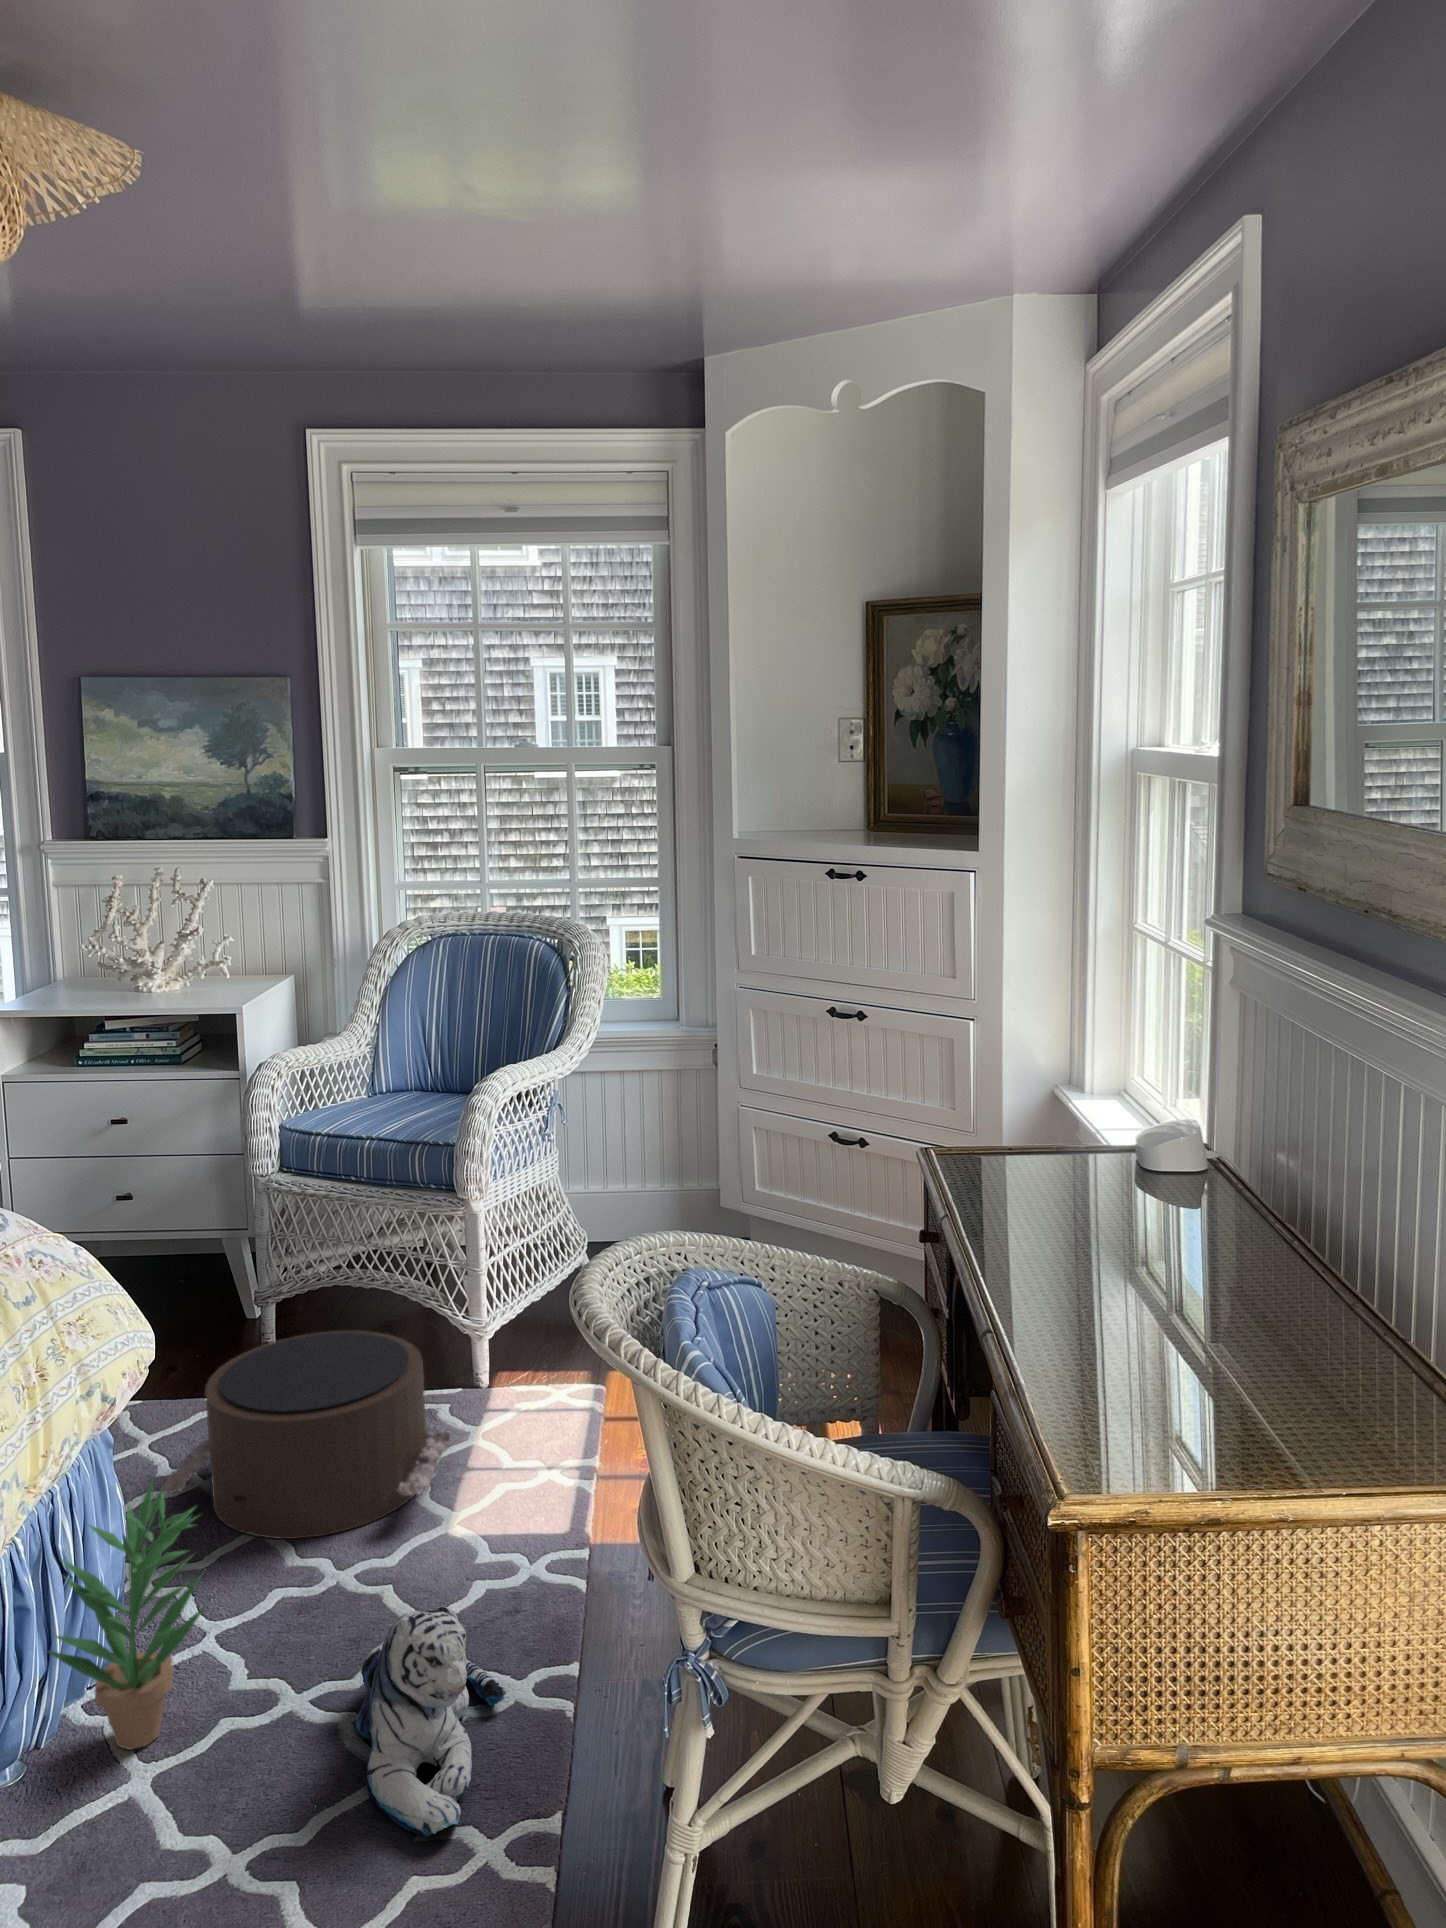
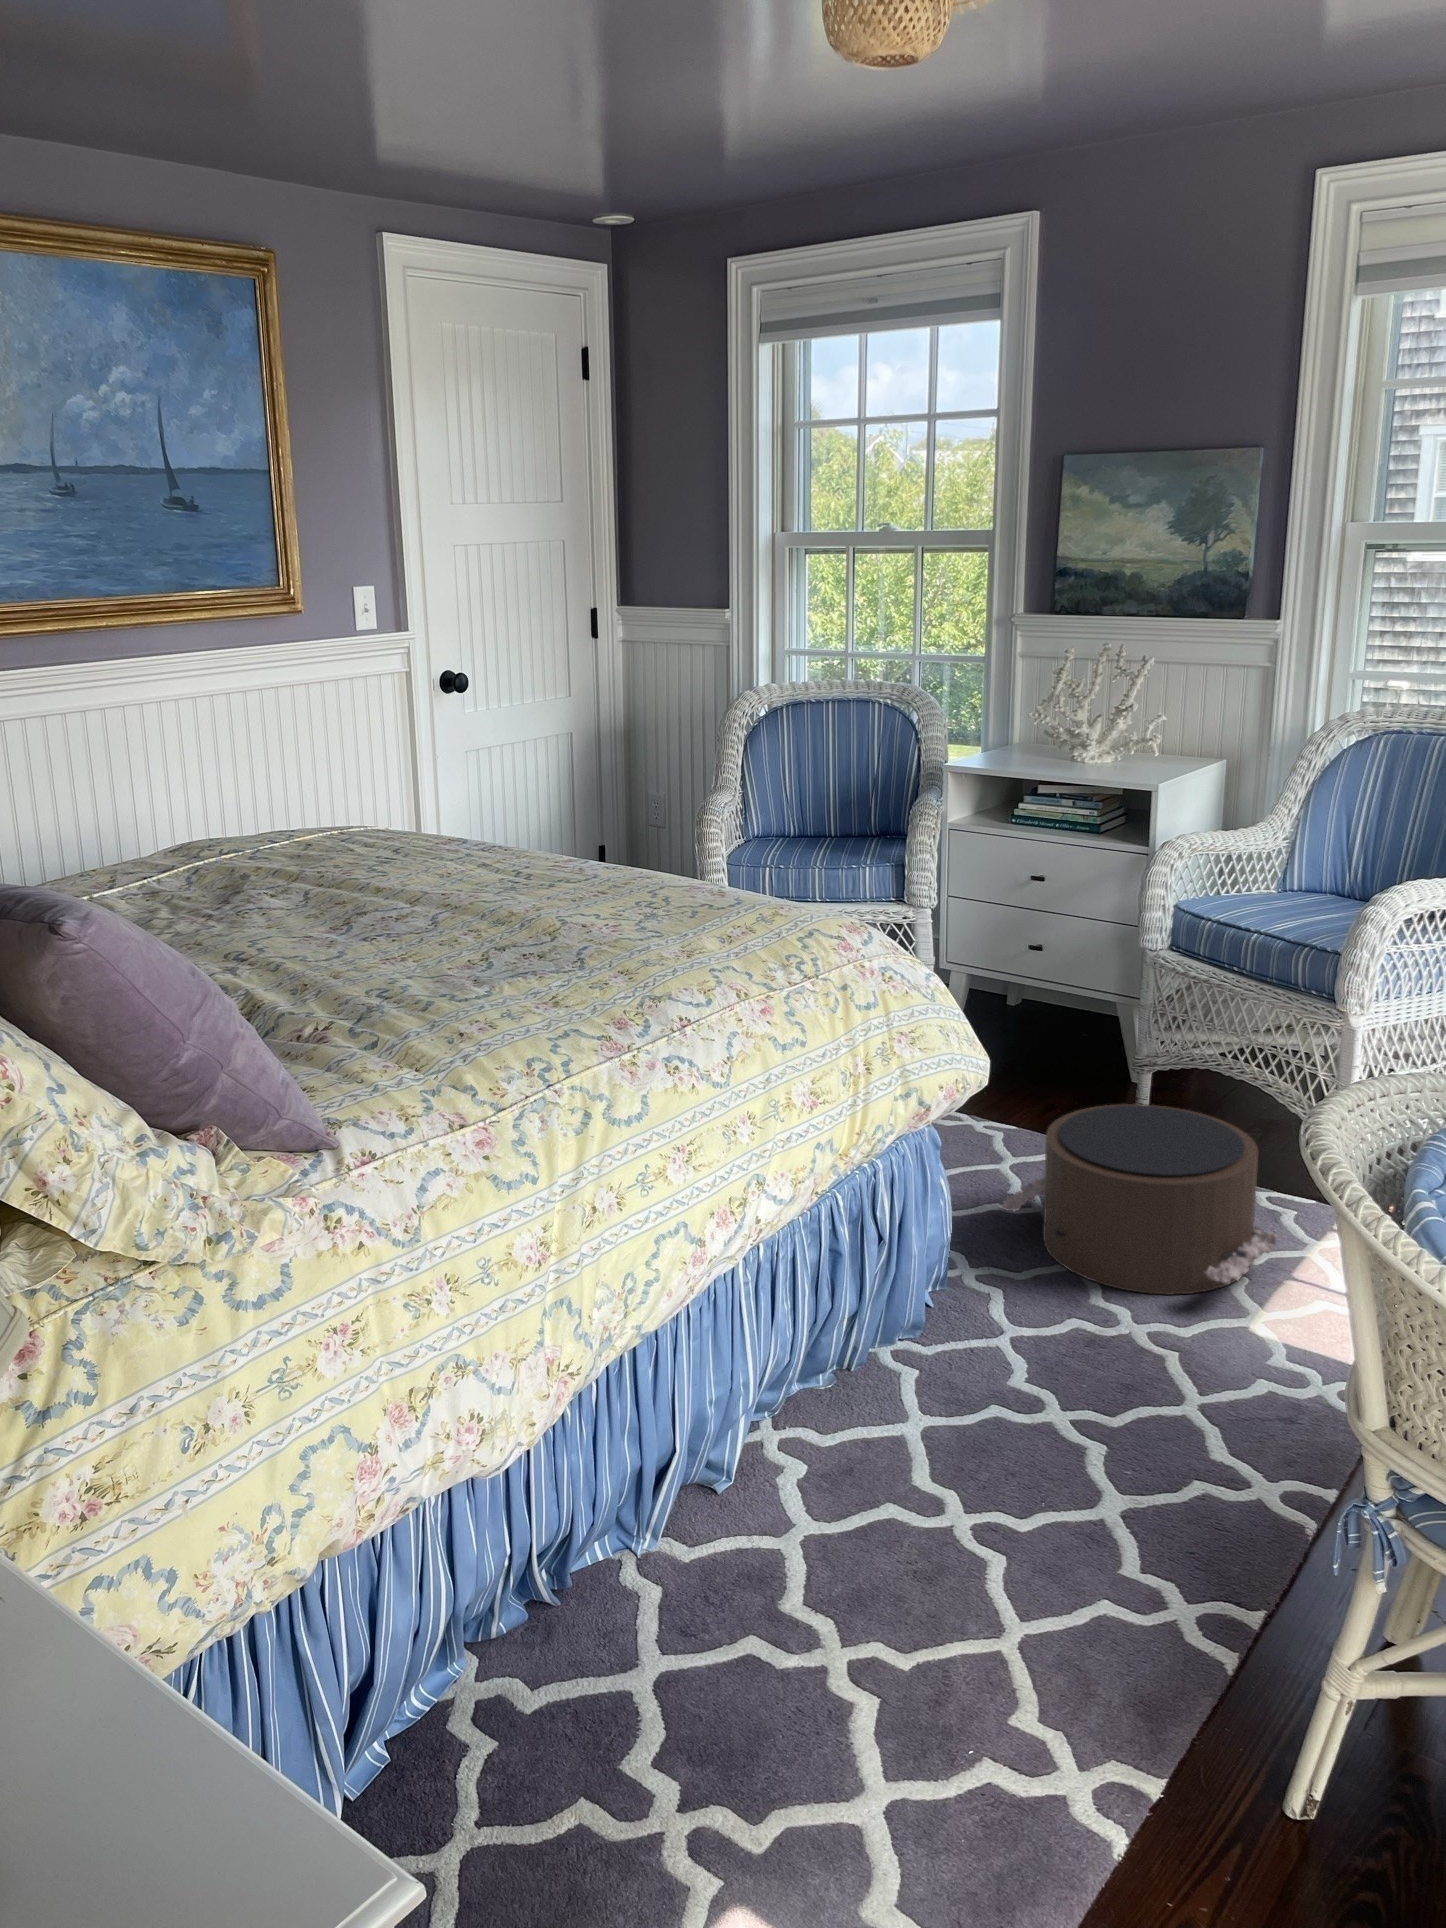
potted plant: present [47,1480,208,1750] -> none [855,1180,993,1402]
plush toy: present [352,1607,504,1837] -> none [1090,1374,1245,1577]

